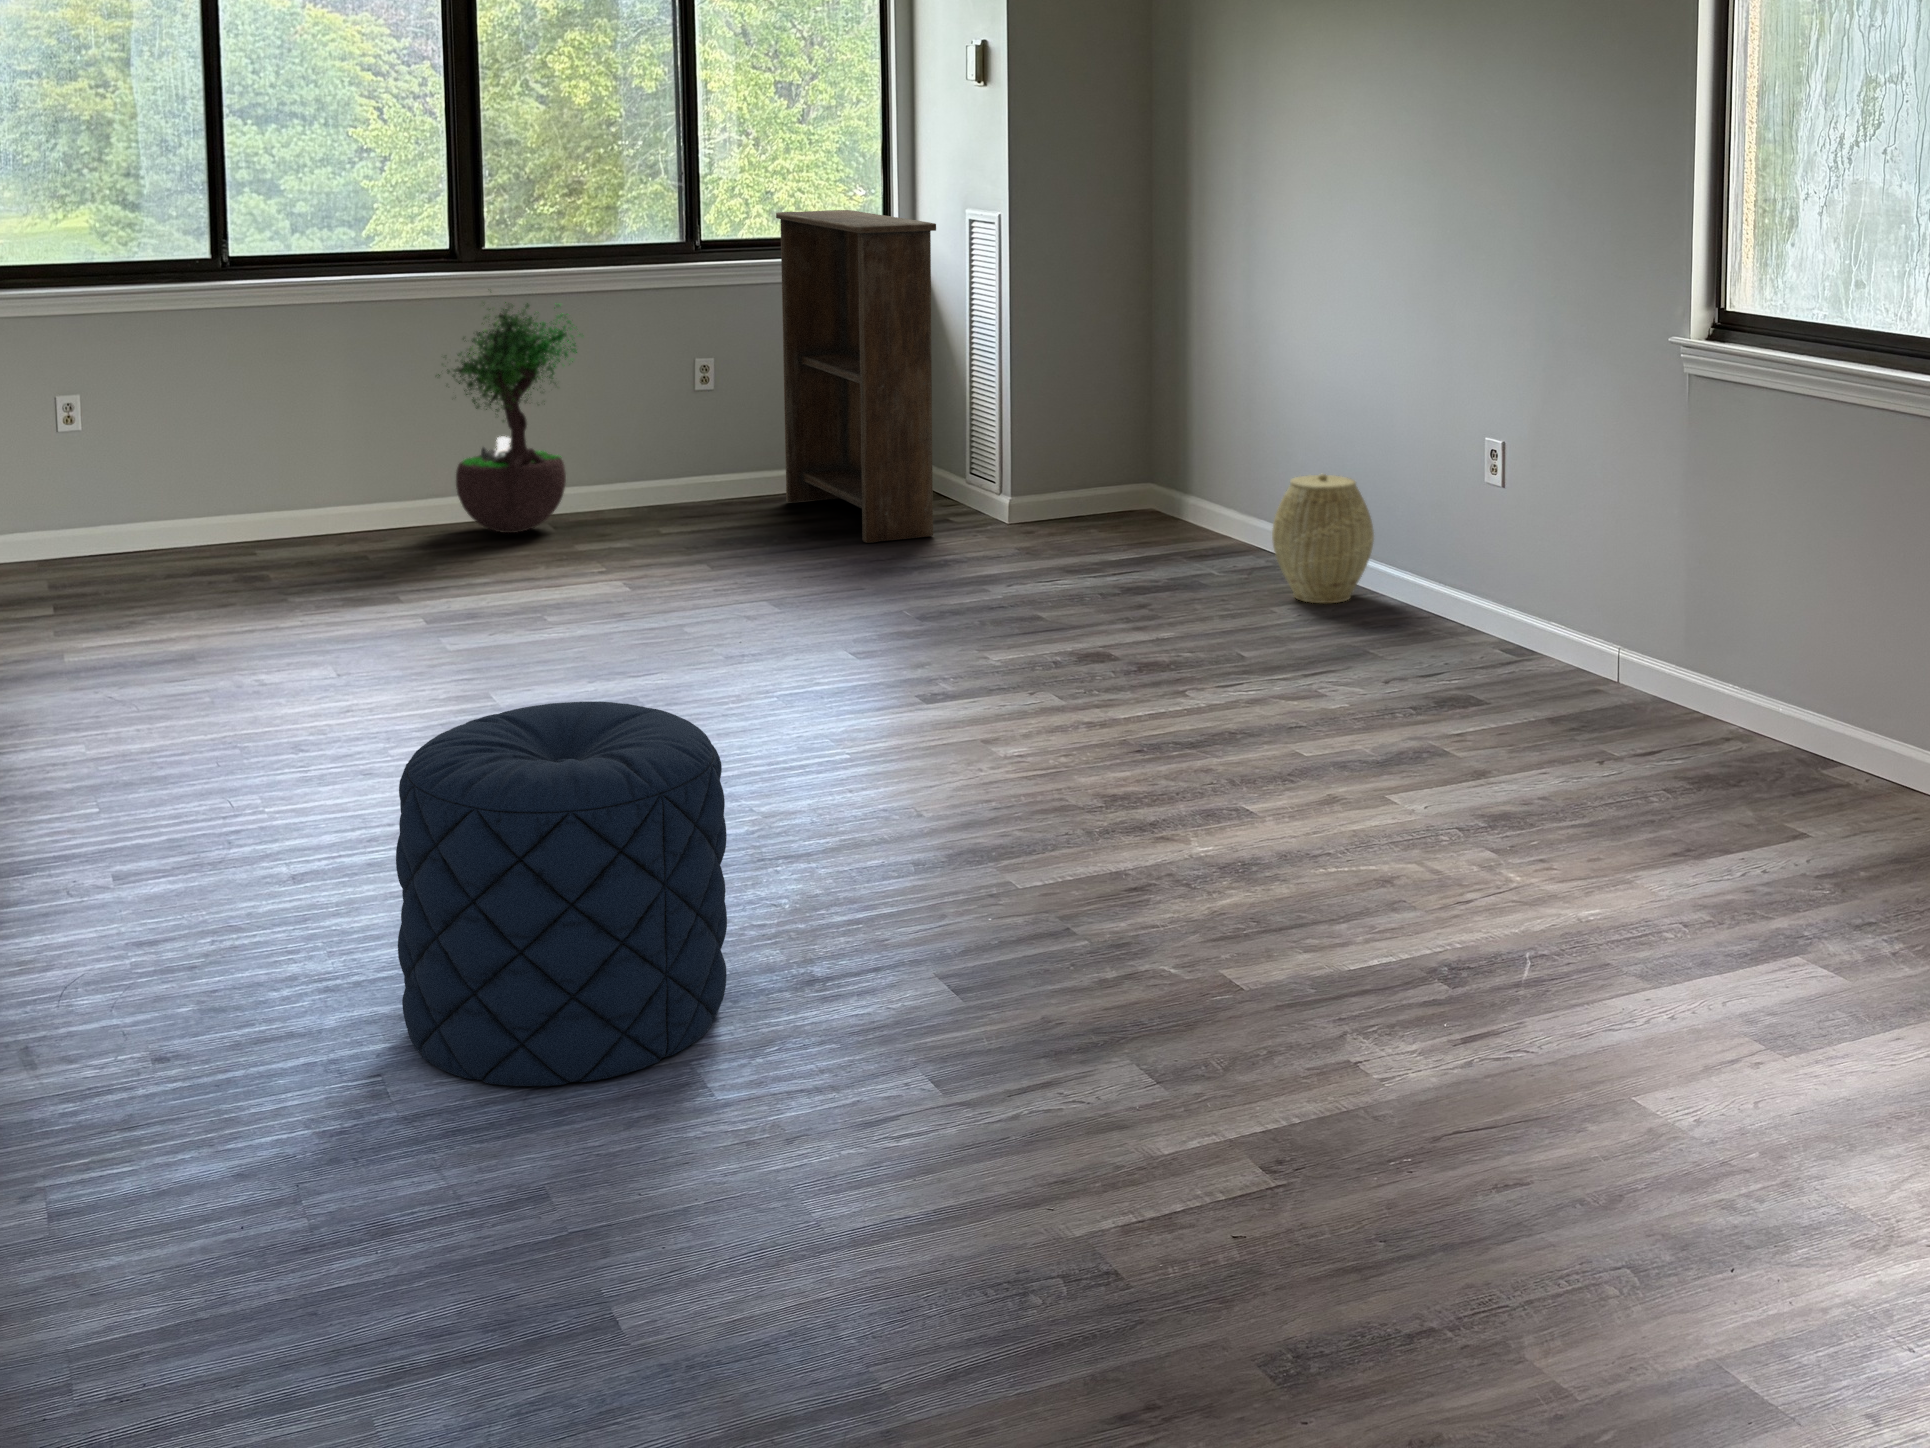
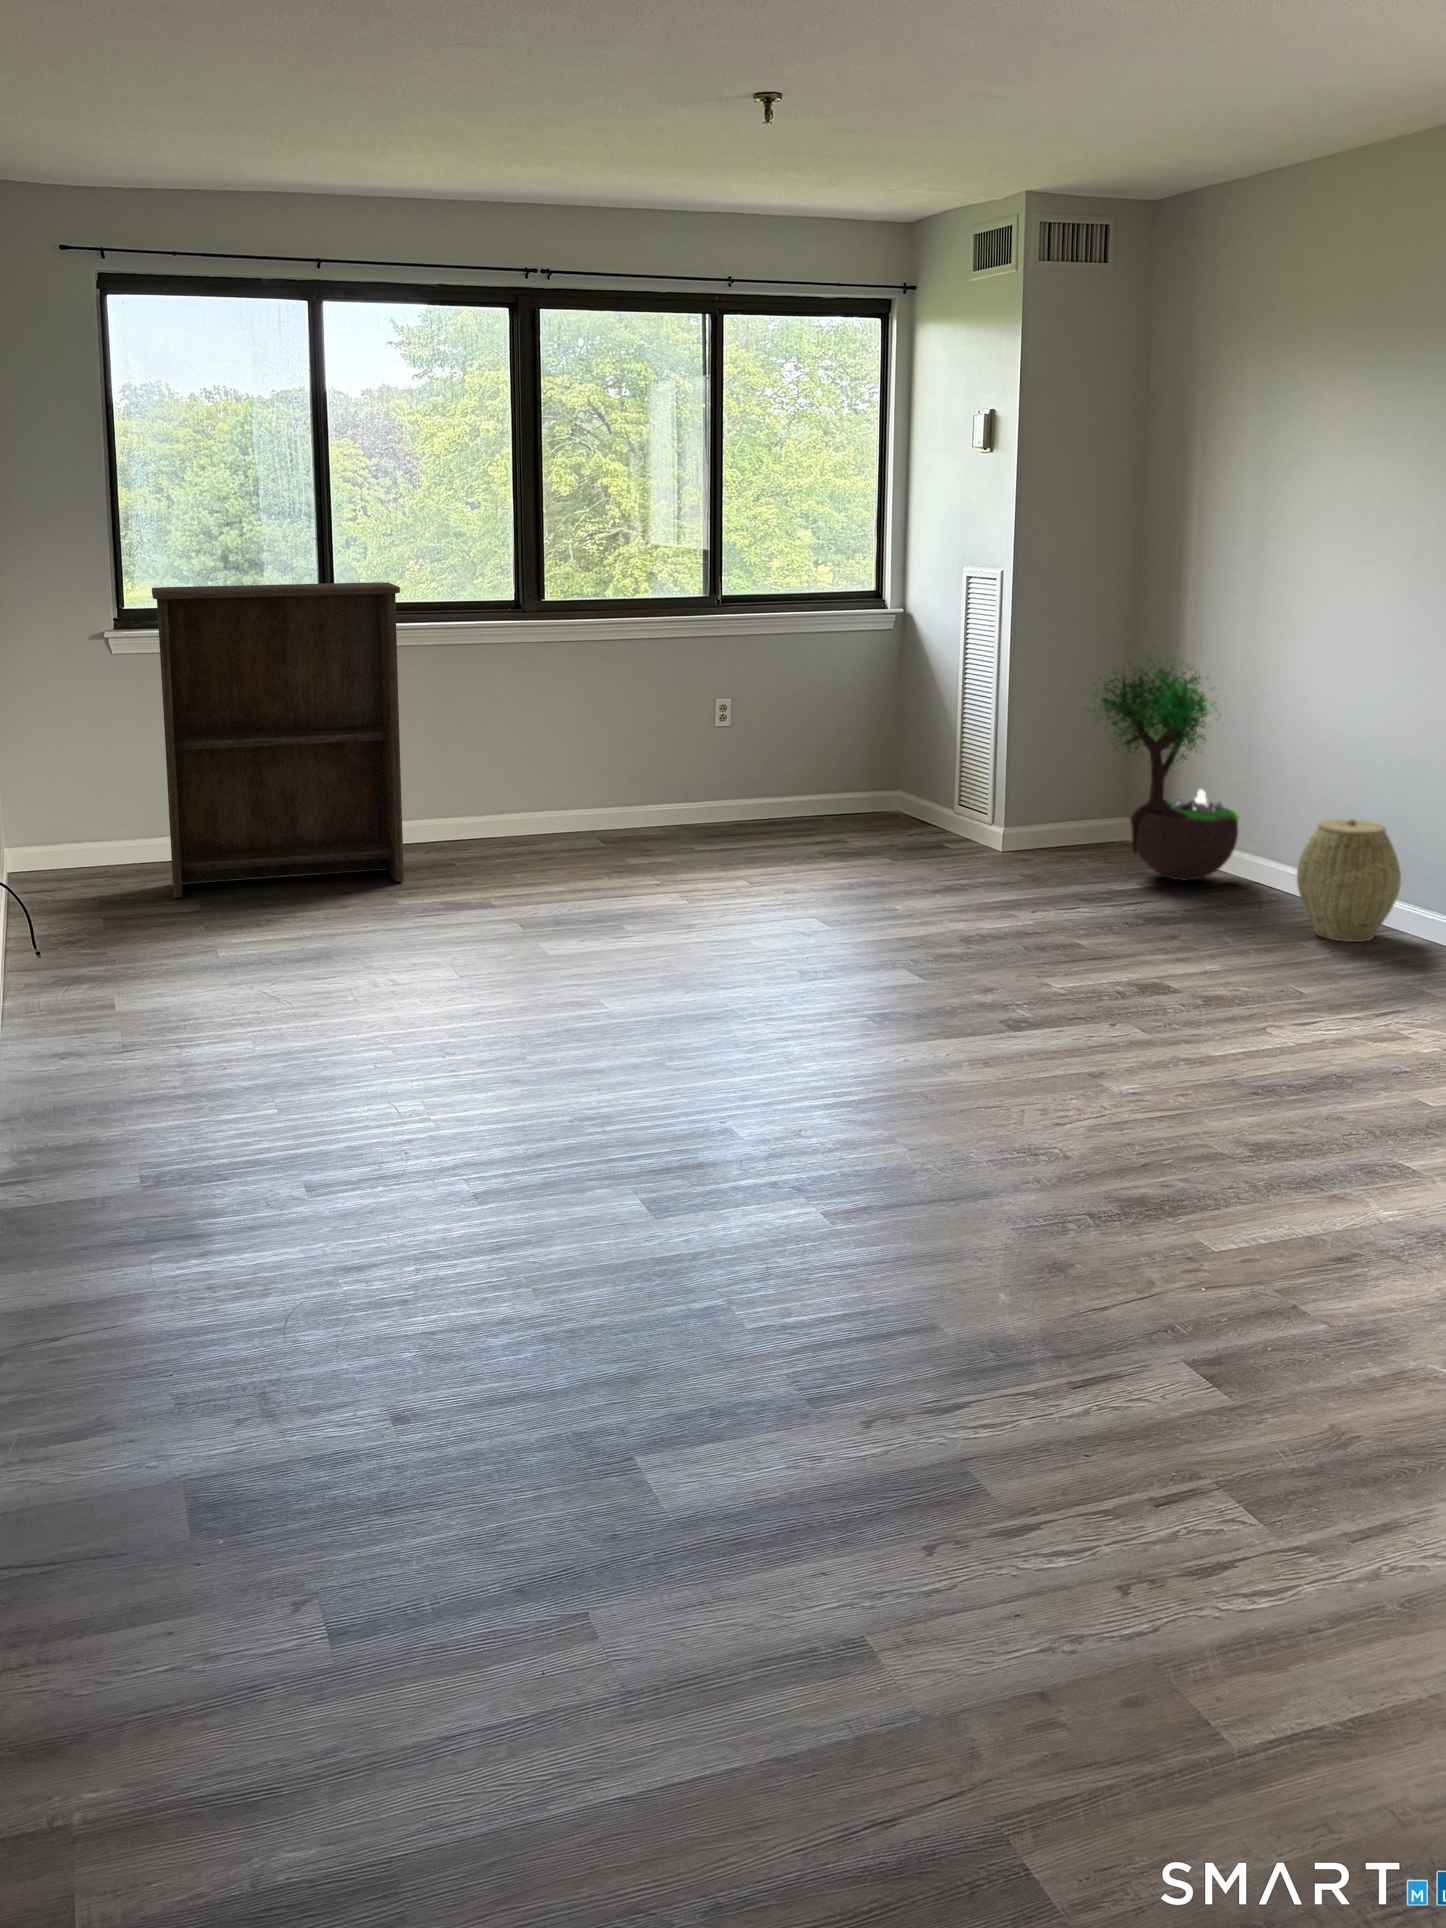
bookshelf: present [776,210,936,543] -> present [152,582,404,898]
potted tree: present [438,289,580,533] -> present [1084,659,1239,880]
pouf: present [396,701,727,1086] -> none [635,1056,977,1476]

